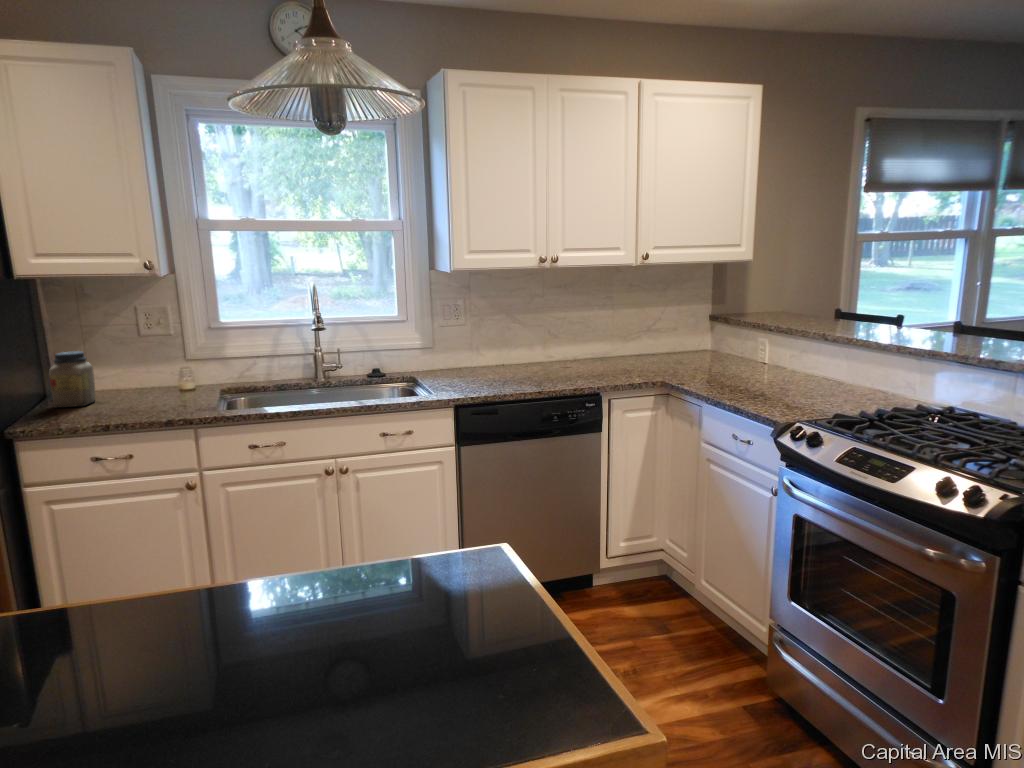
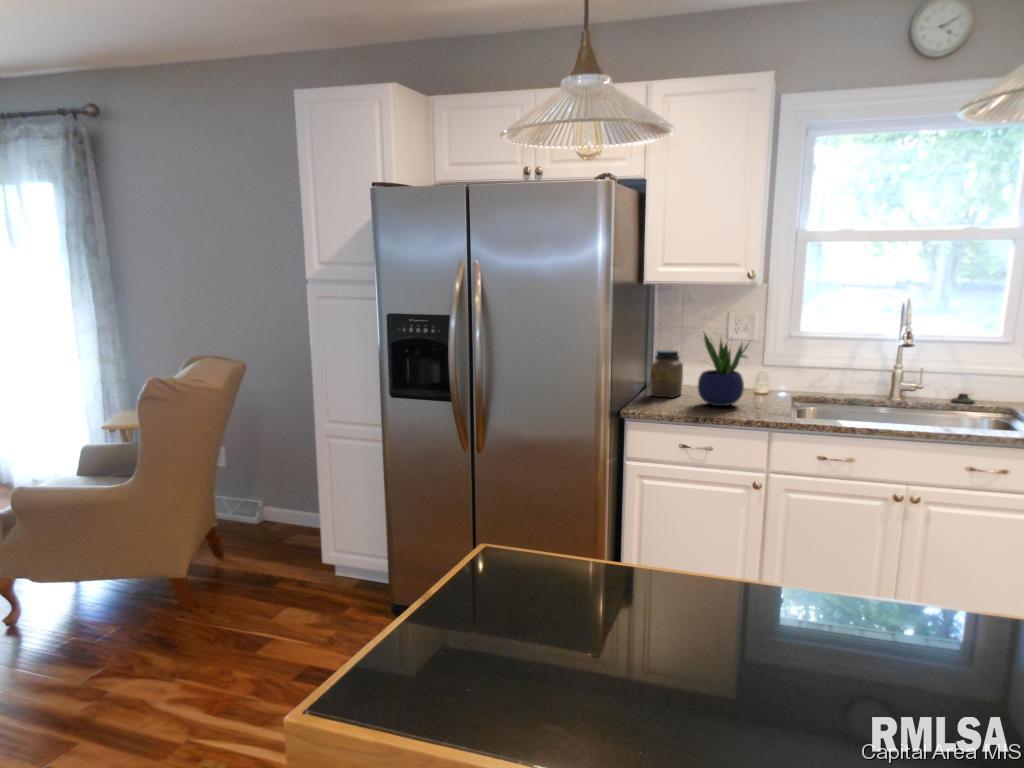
potted plant: none [103,325,168,409] -> present [698,334,748,406]

